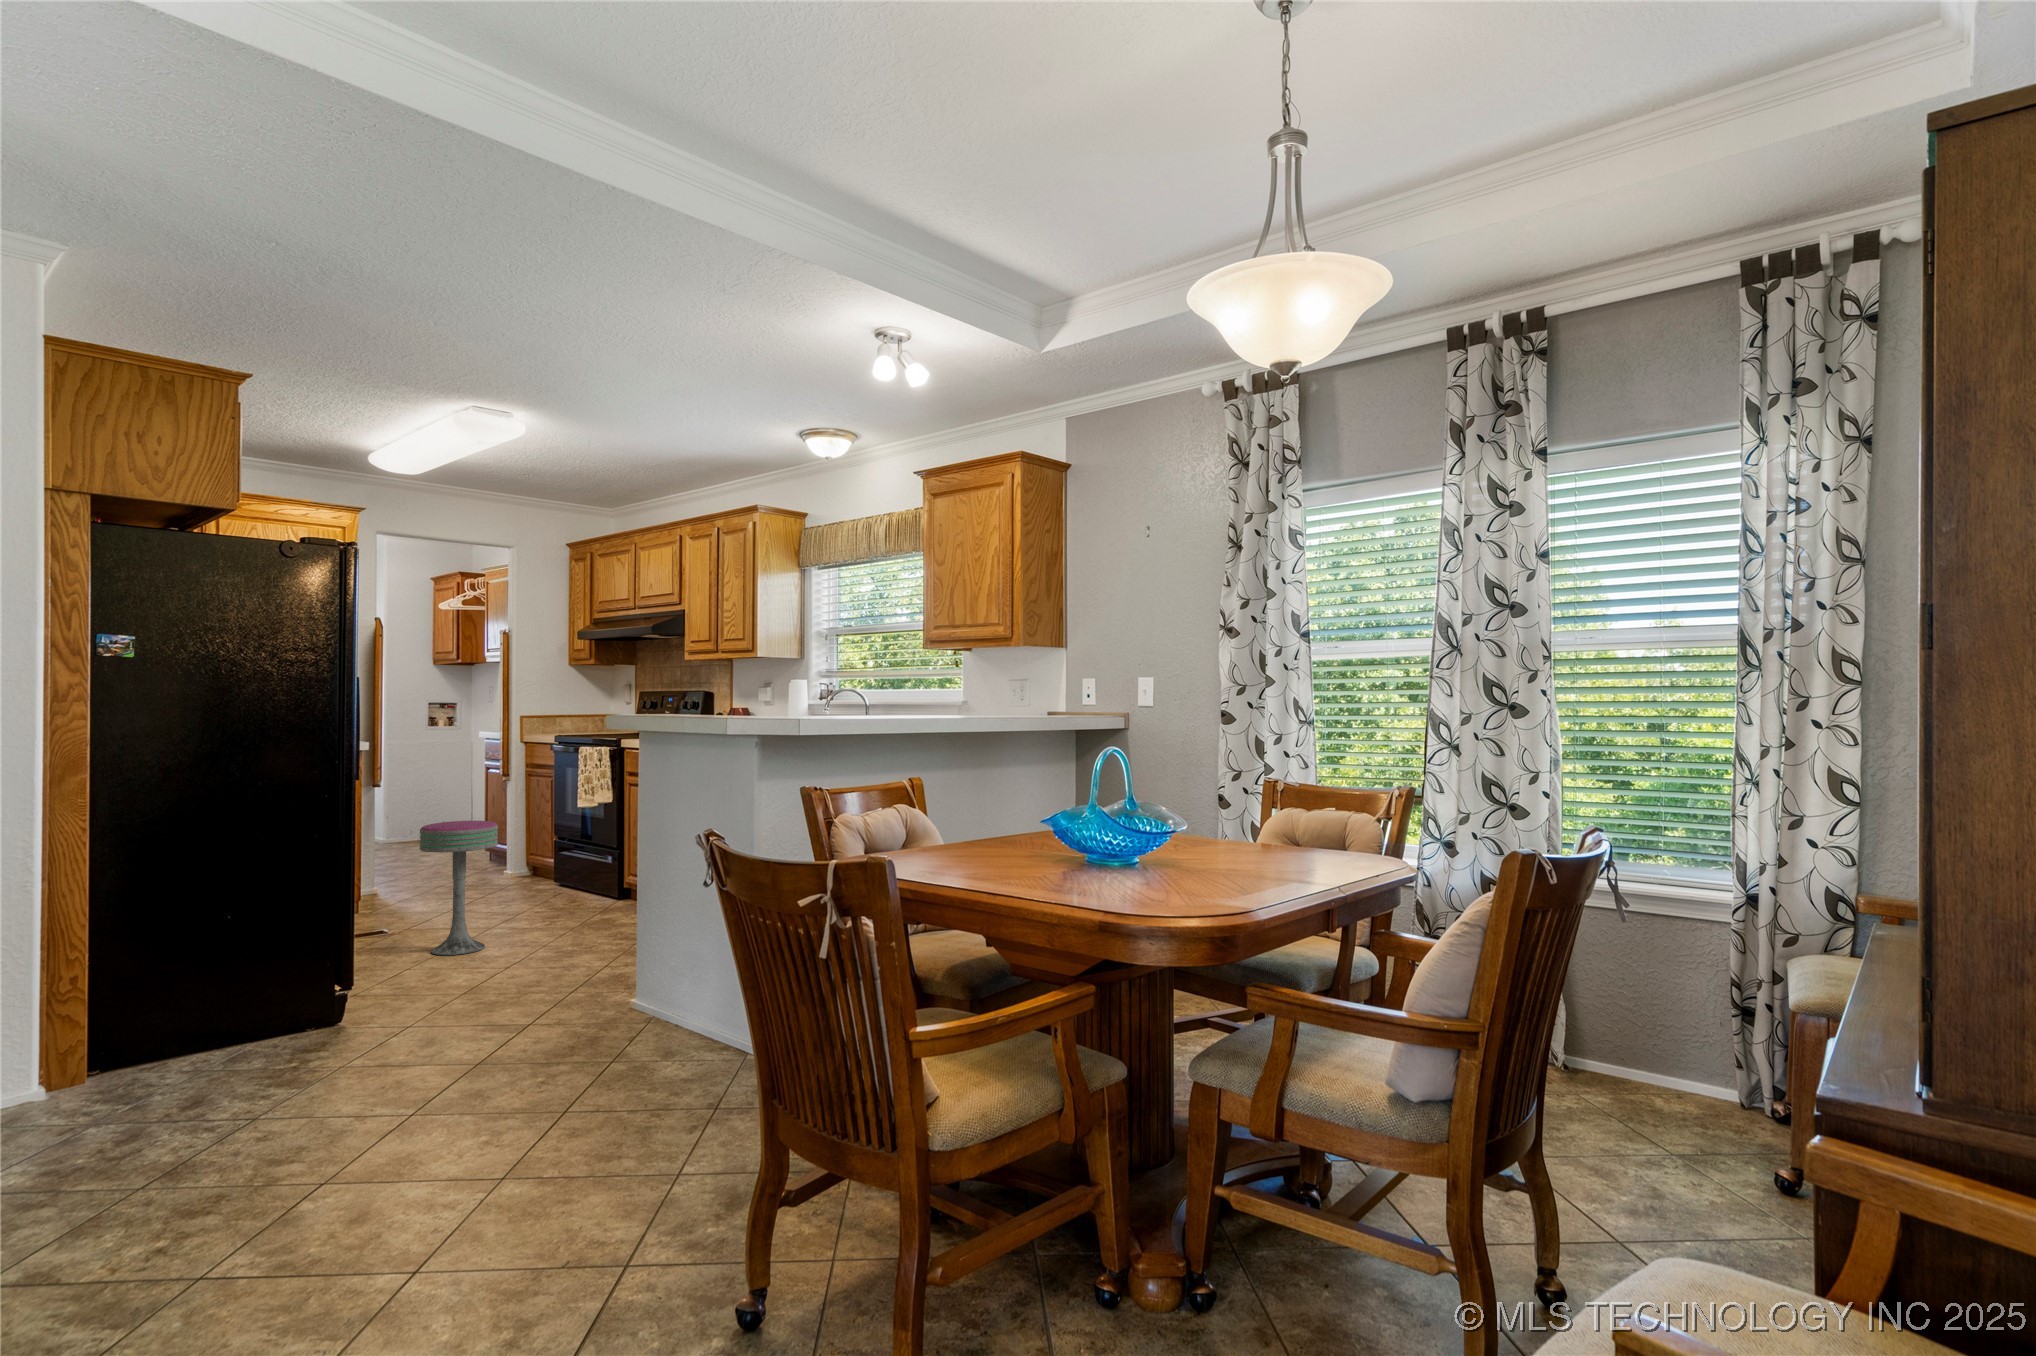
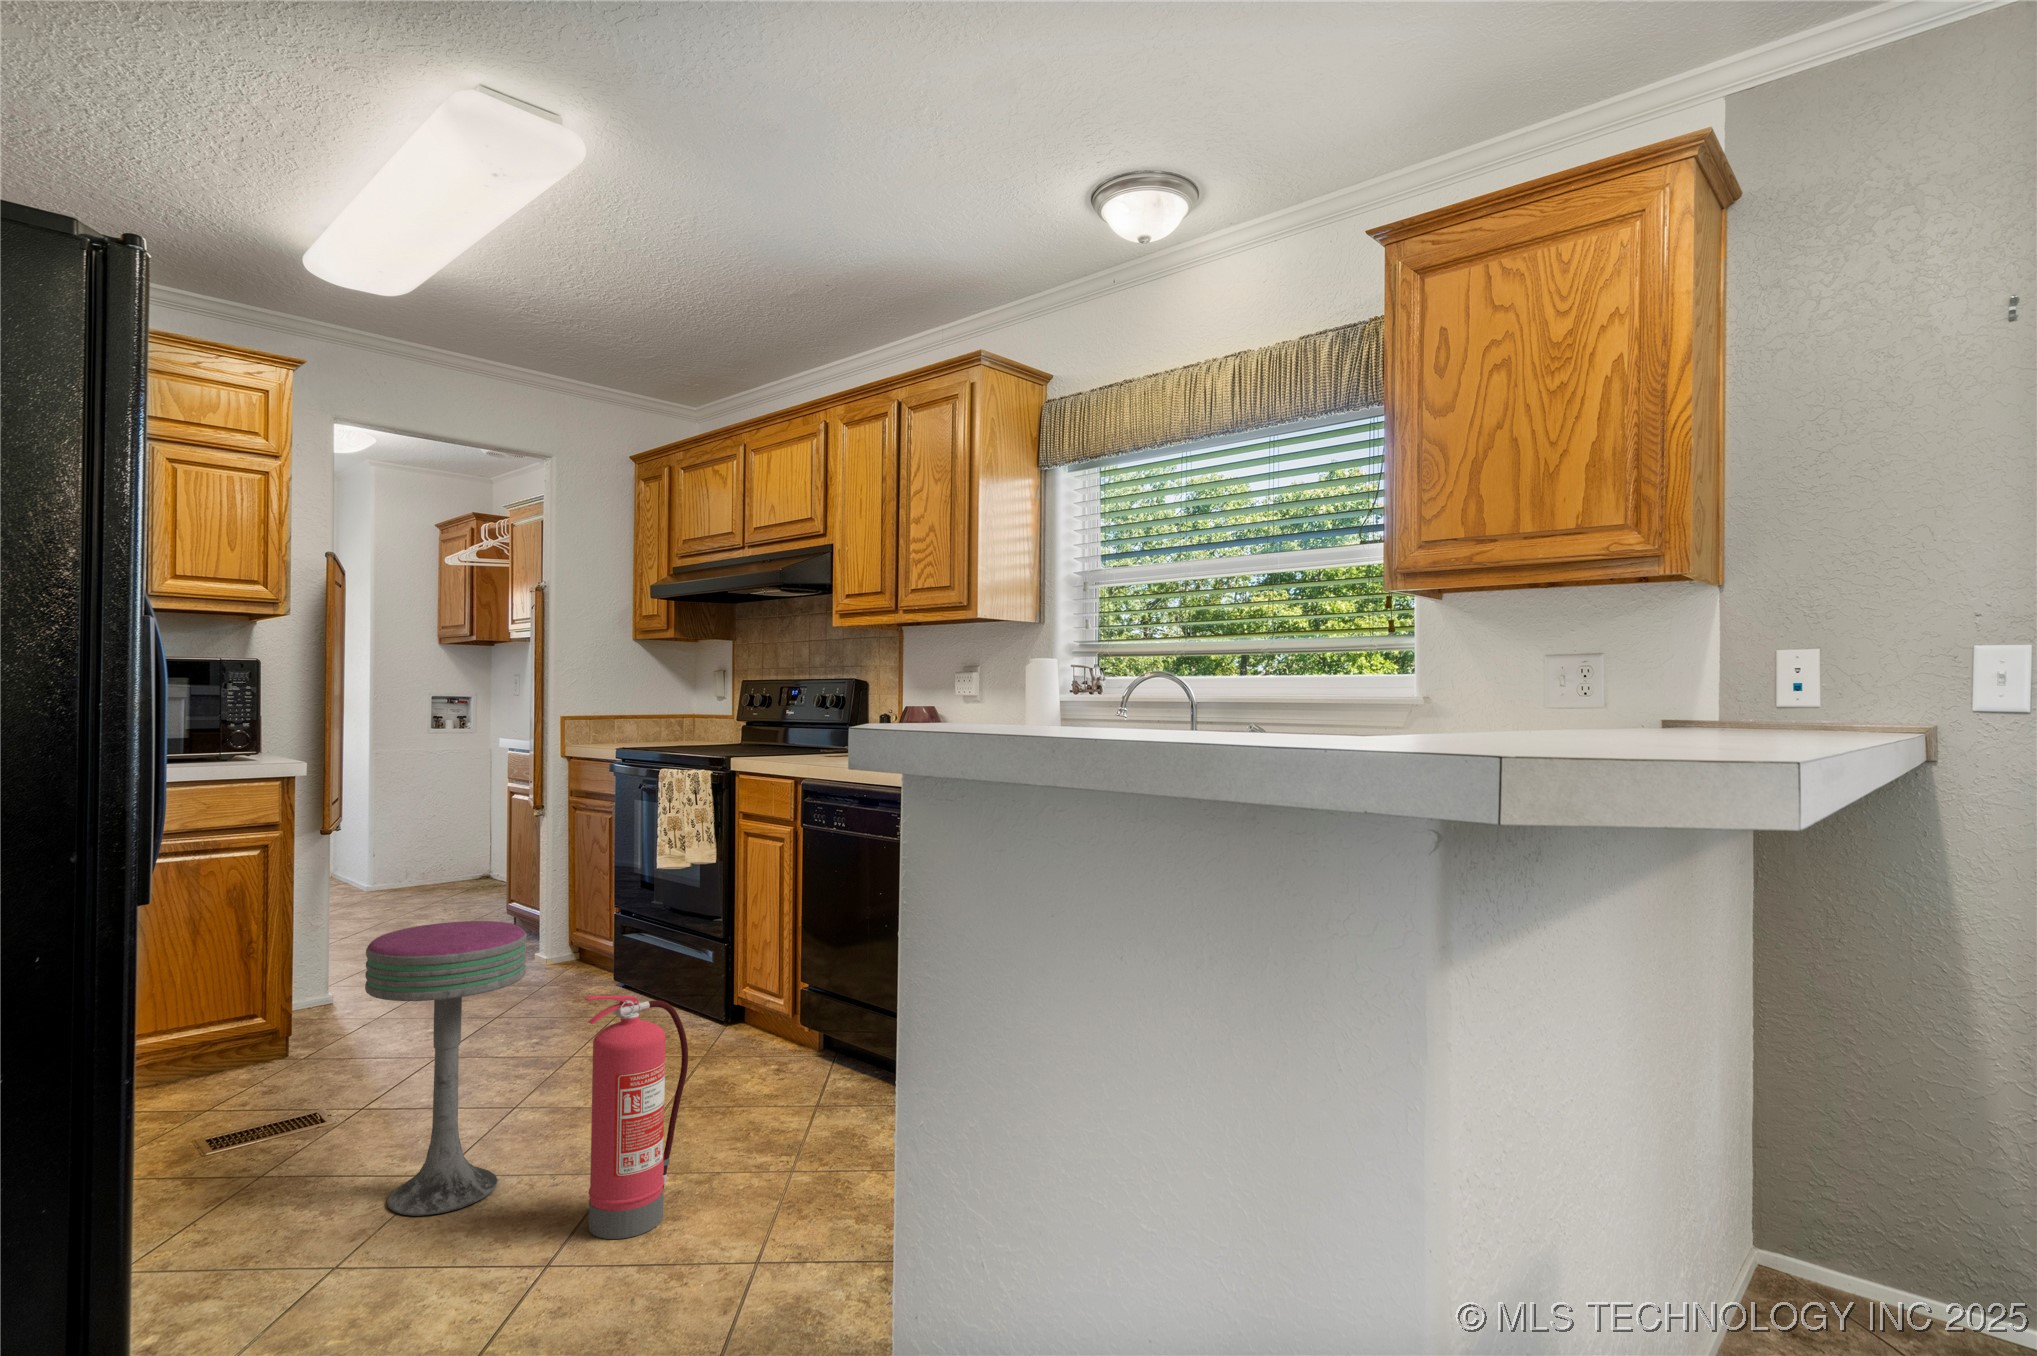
fire extinguisher: none [525,848,578,960] -> present [585,996,688,1239]

